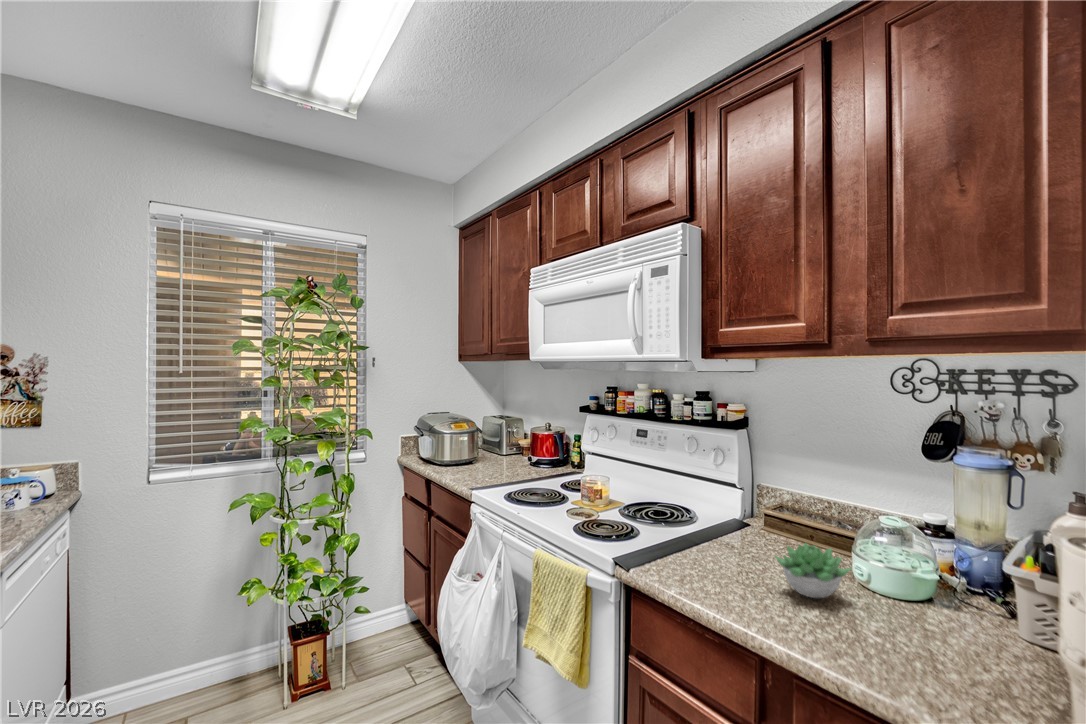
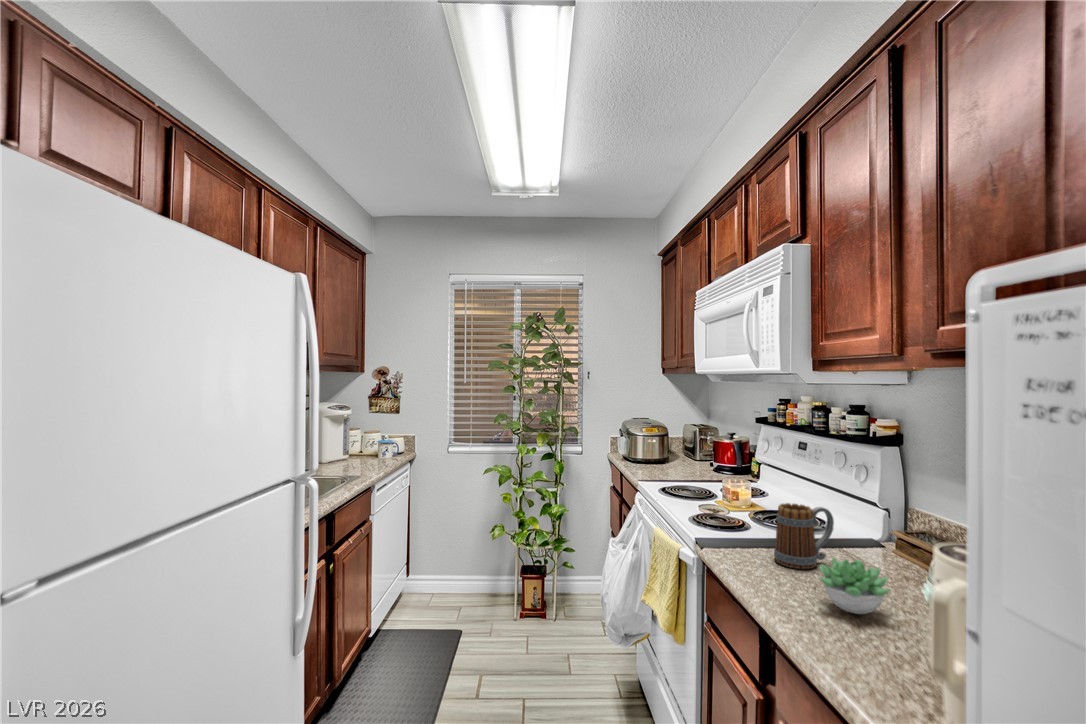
mug: none [691,494,740,562] -> present [774,503,834,569]

